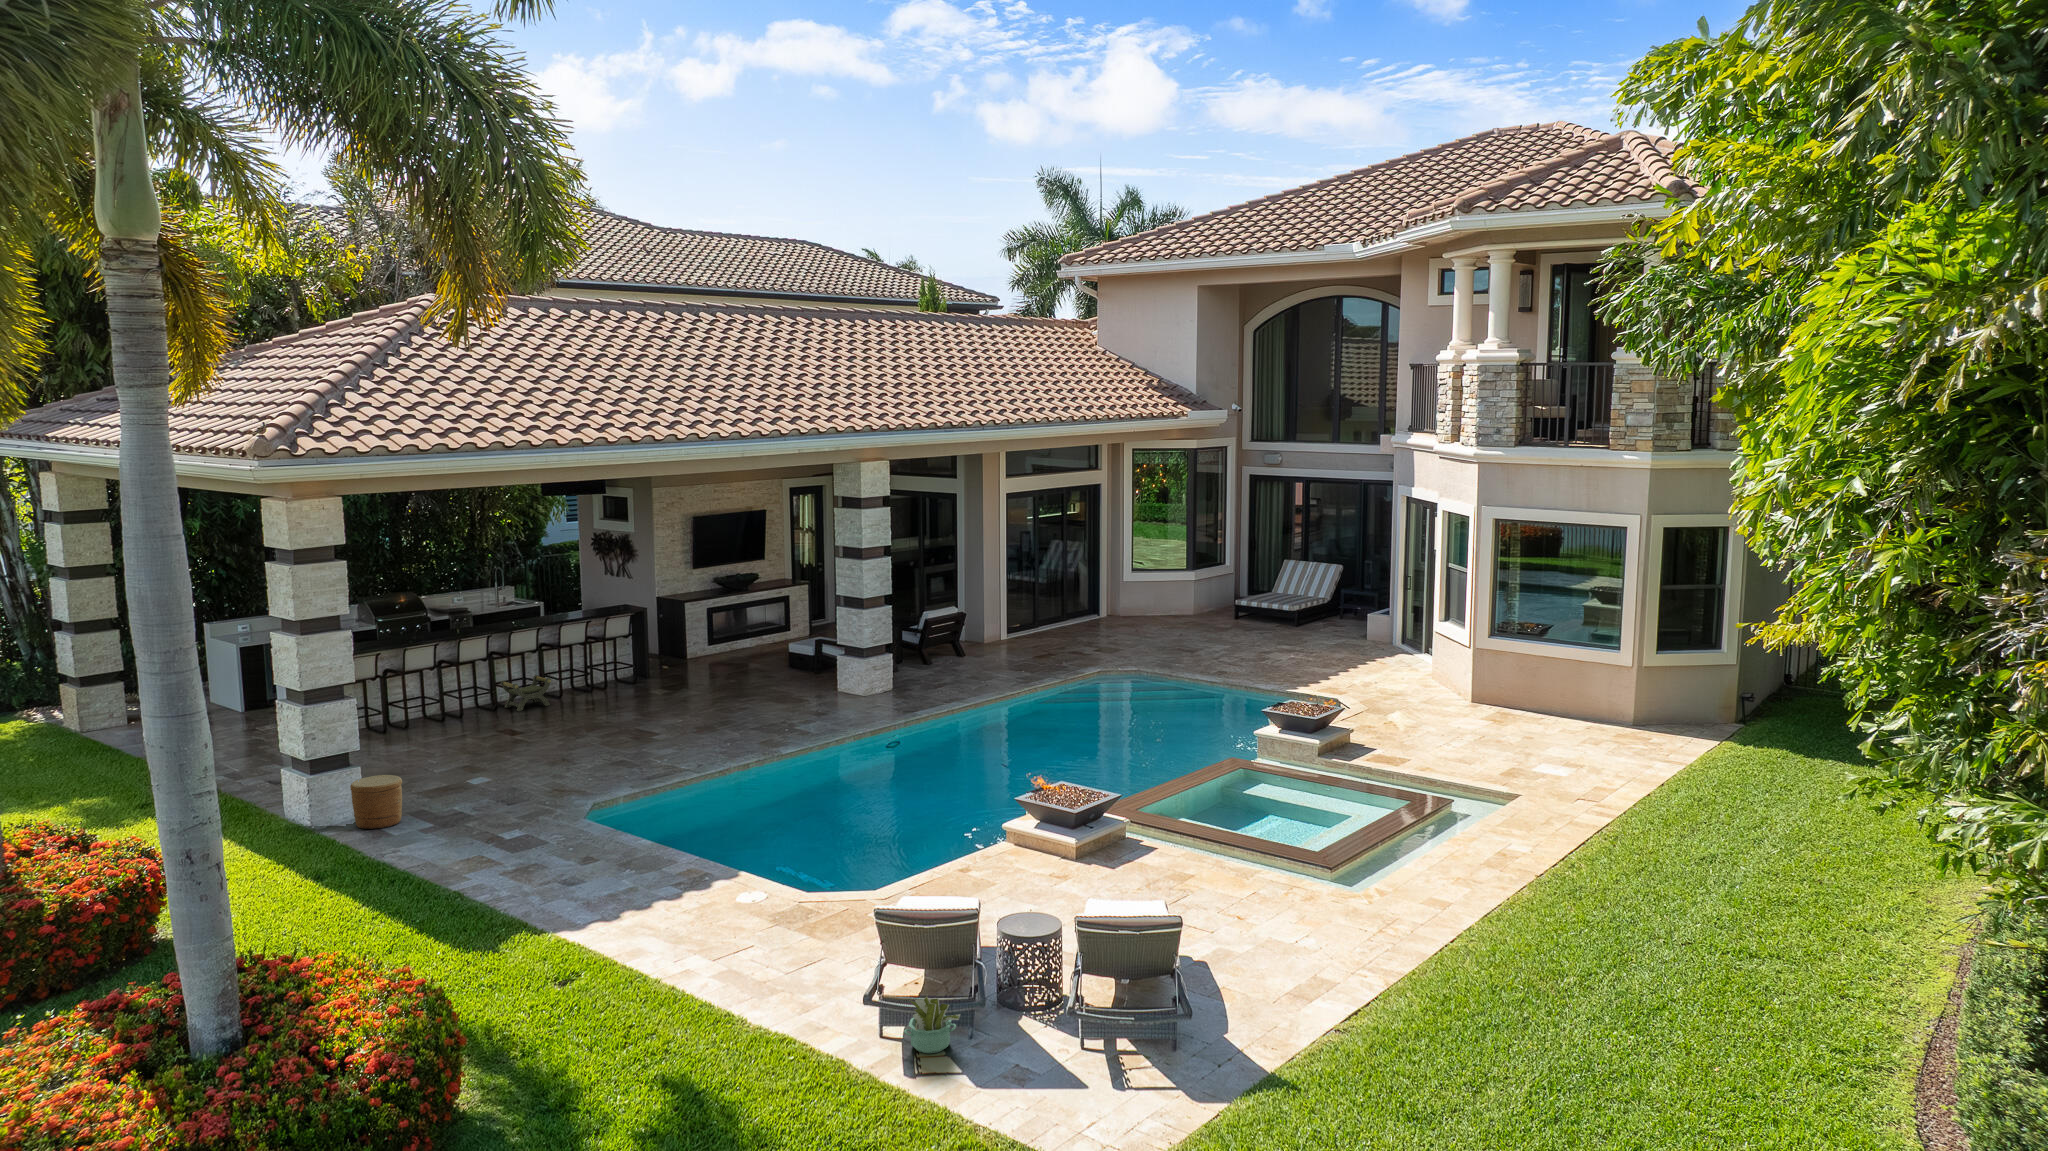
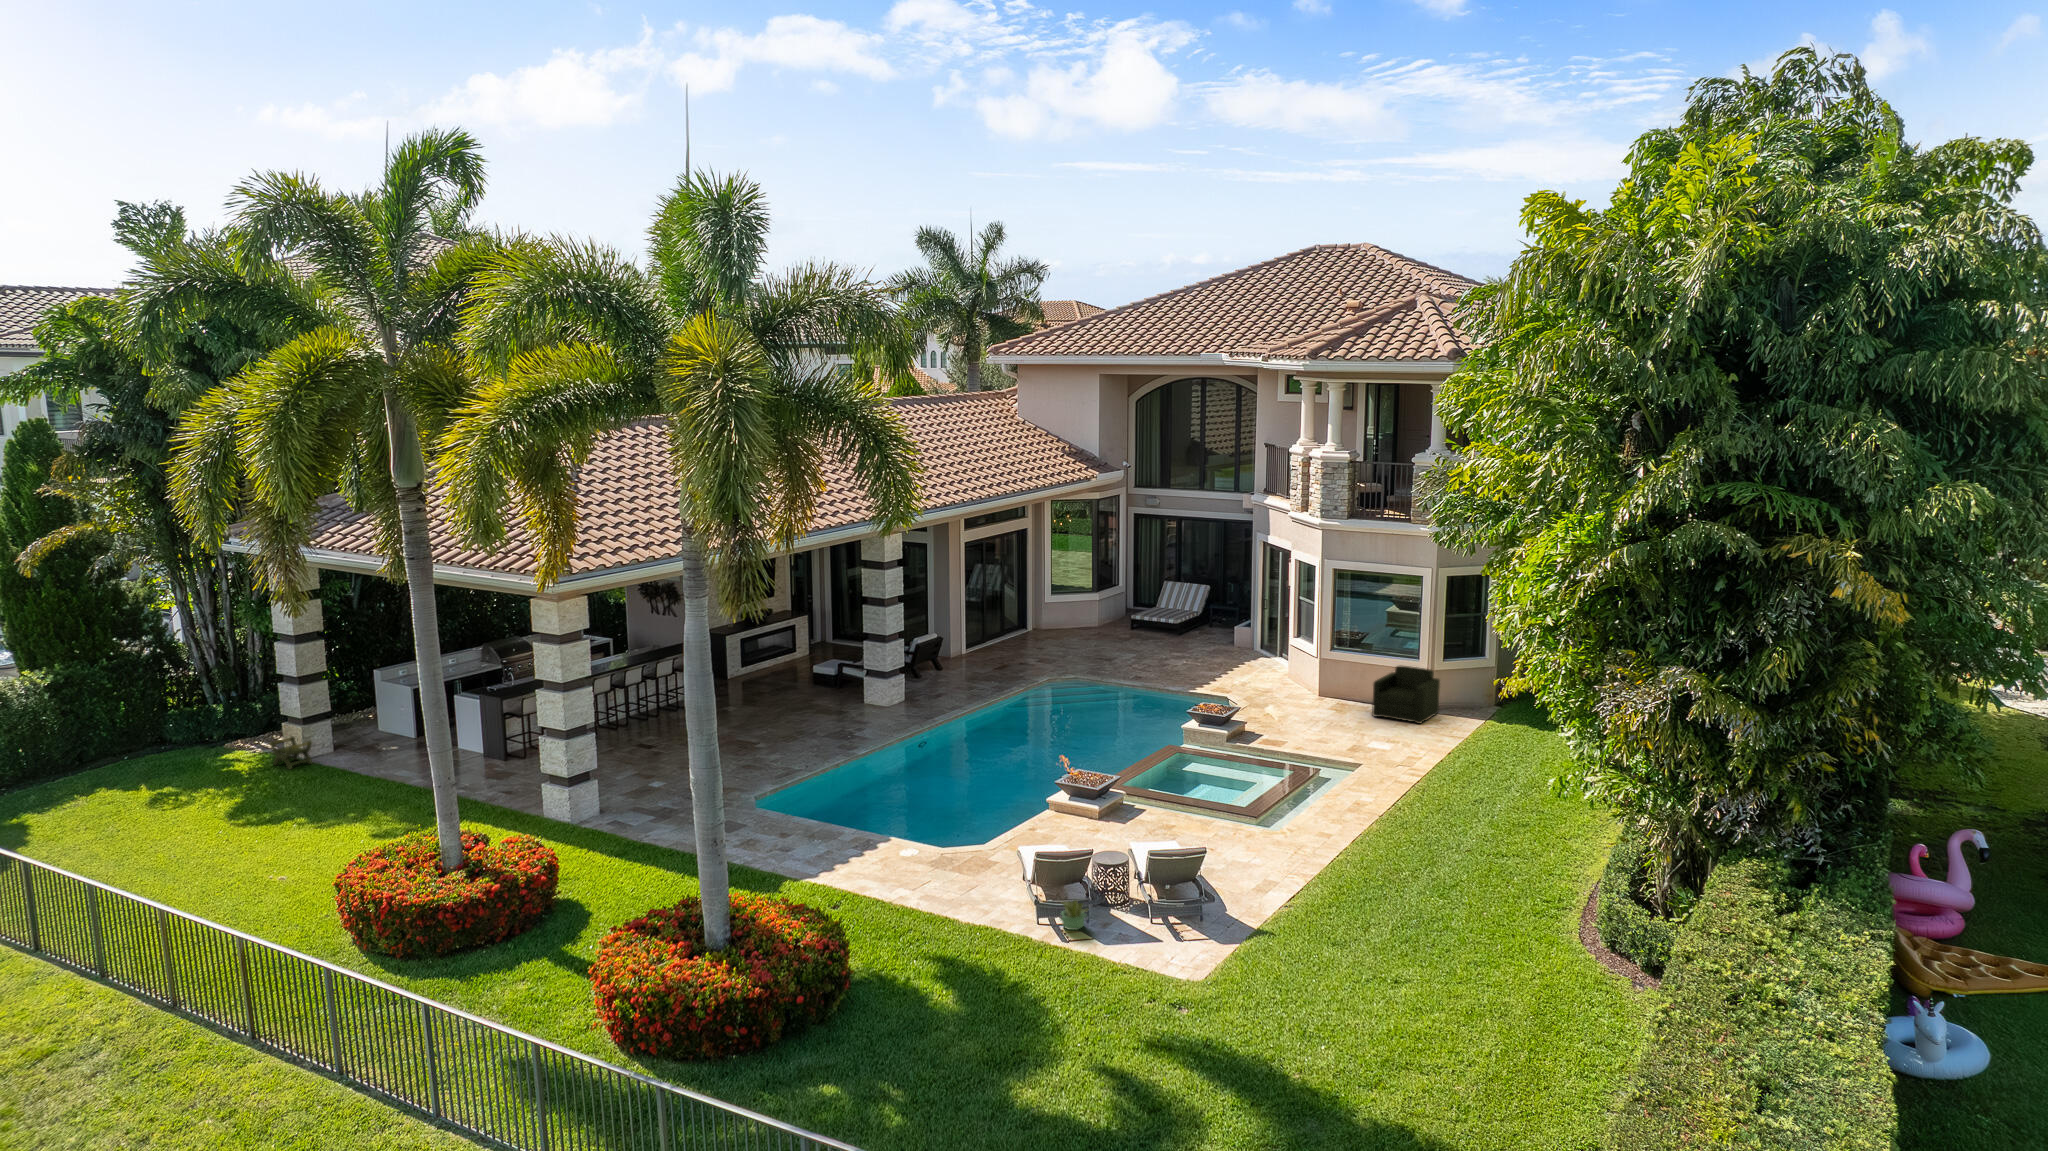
armchair: none [1547,659,1653,743] -> present [1372,665,1440,724]
stool: present [501,675,551,711] -> present [270,737,312,769]
woven basket: present [350,775,402,829] -> none [594,785,627,824]

